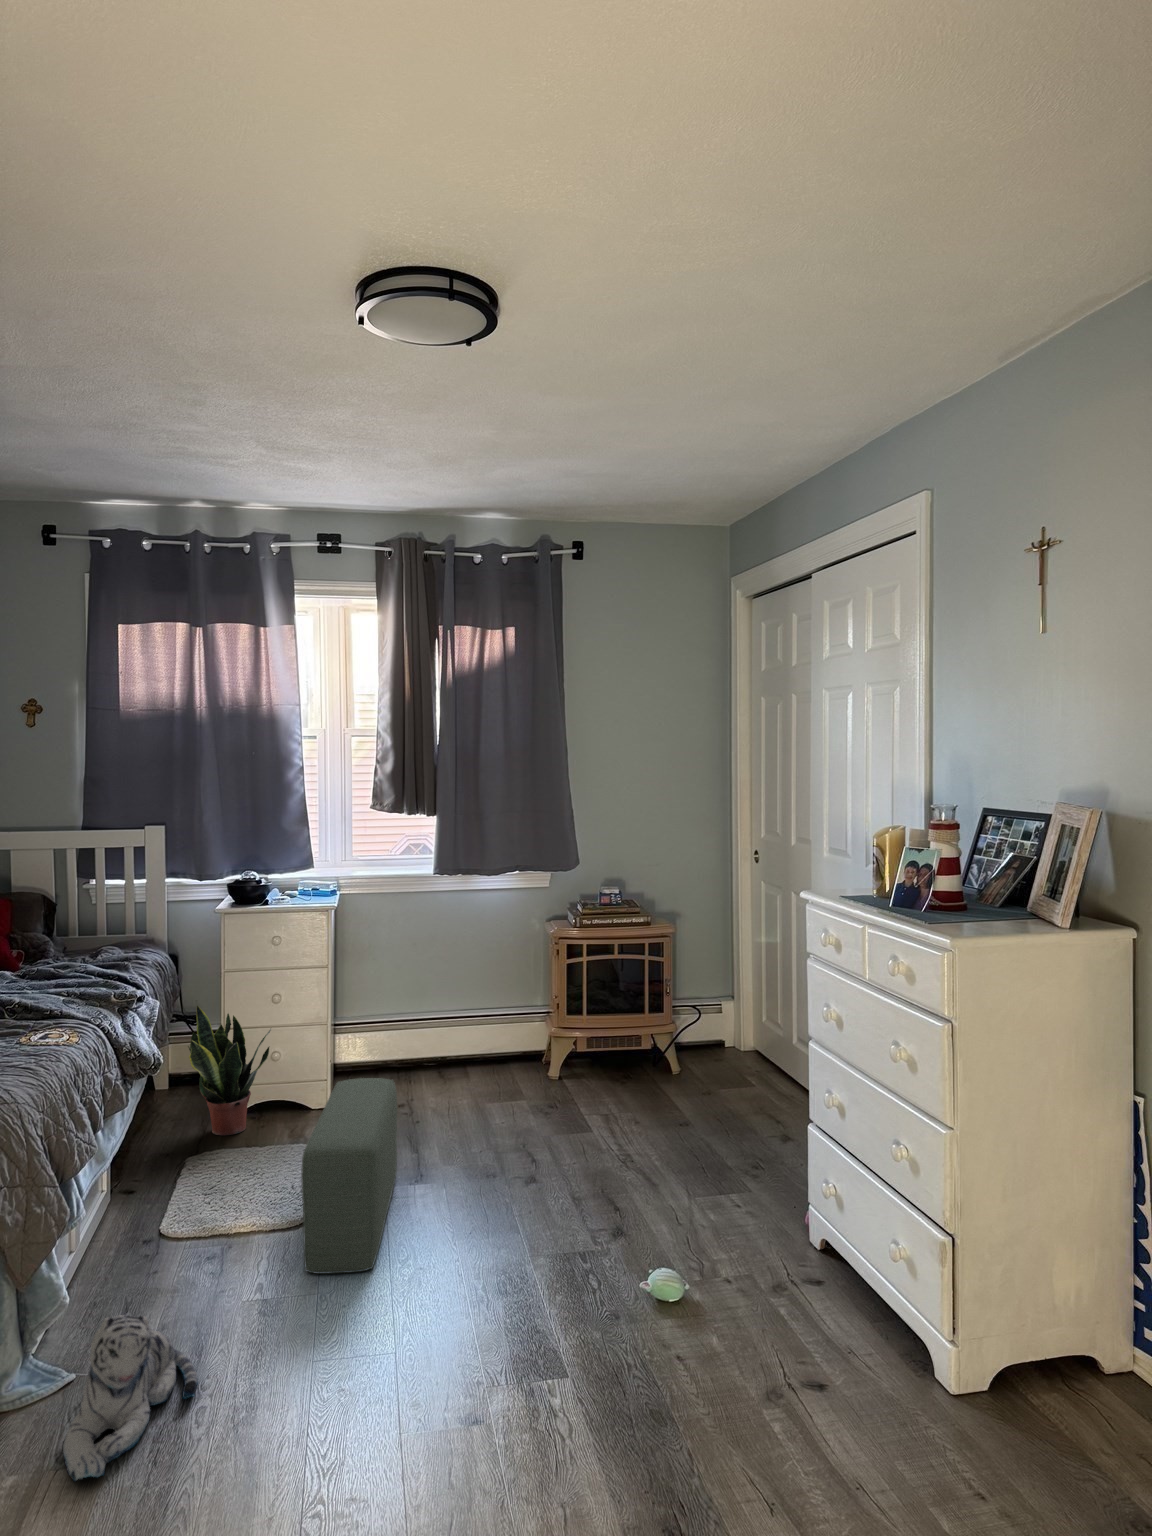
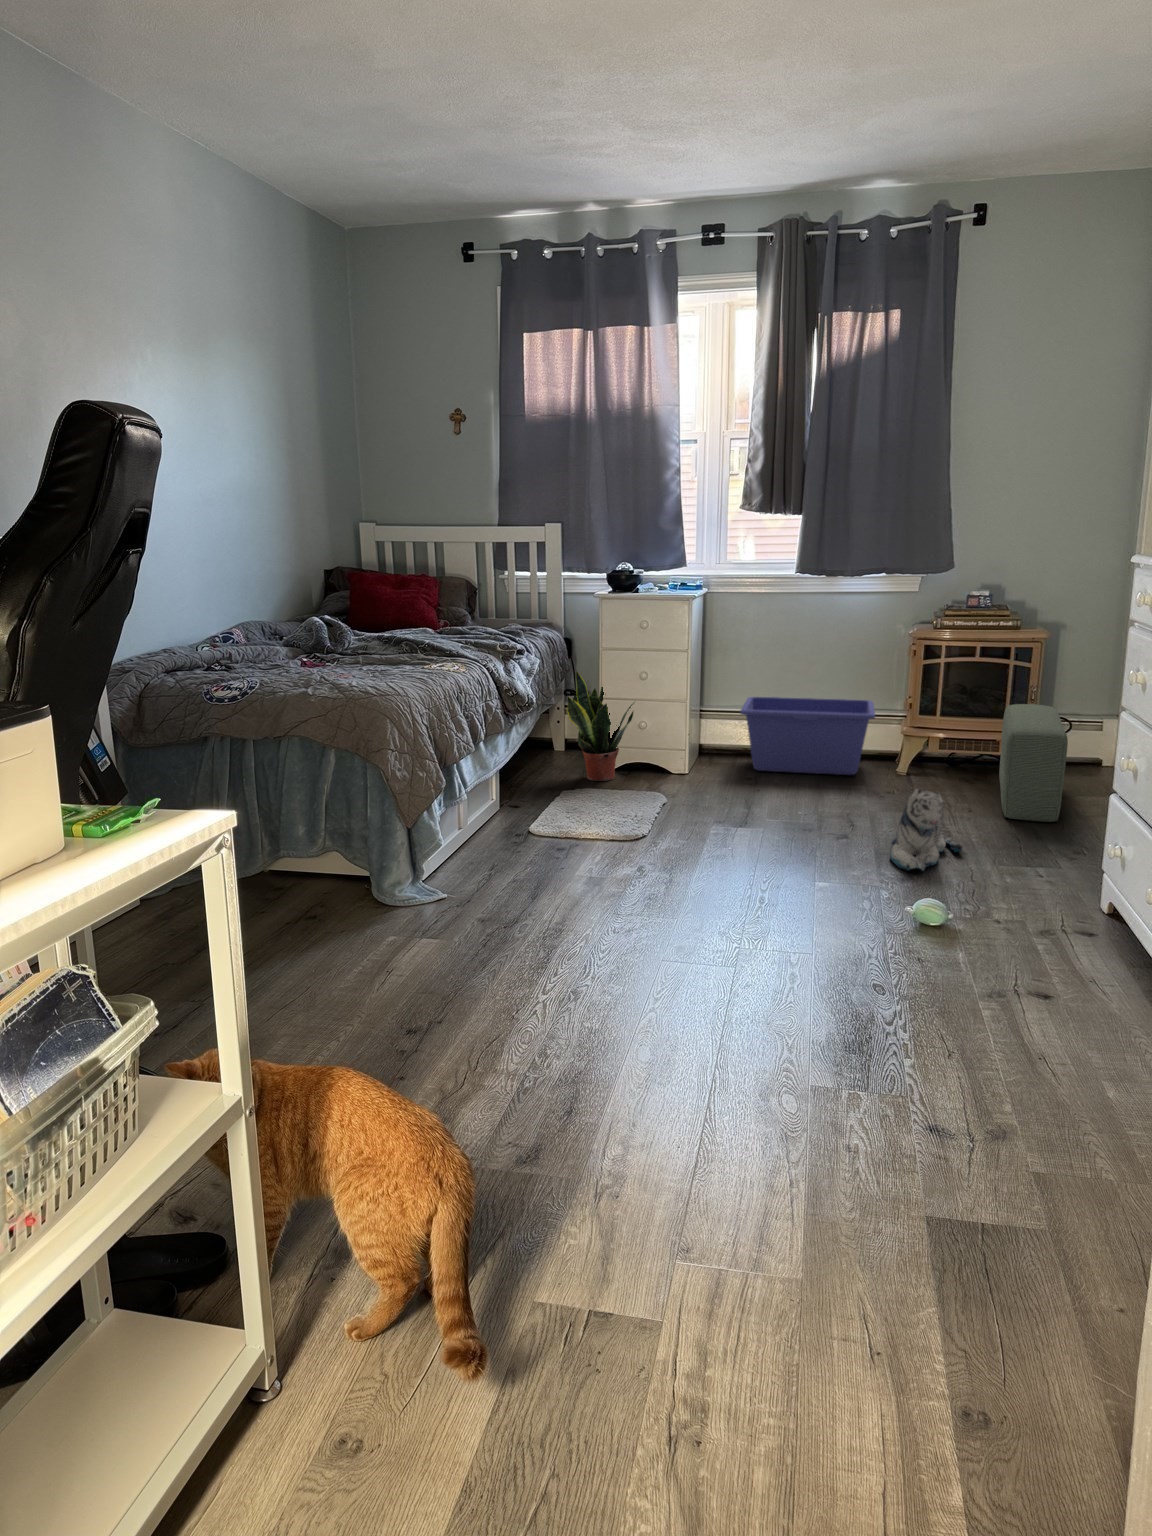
storage bin: none [385,1001,527,1094] -> present [740,697,875,775]
pouf: present [301,1078,397,1274] -> present [999,704,1068,822]
plush toy: present [63,1315,198,1482] -> present [890,790,962,871]

